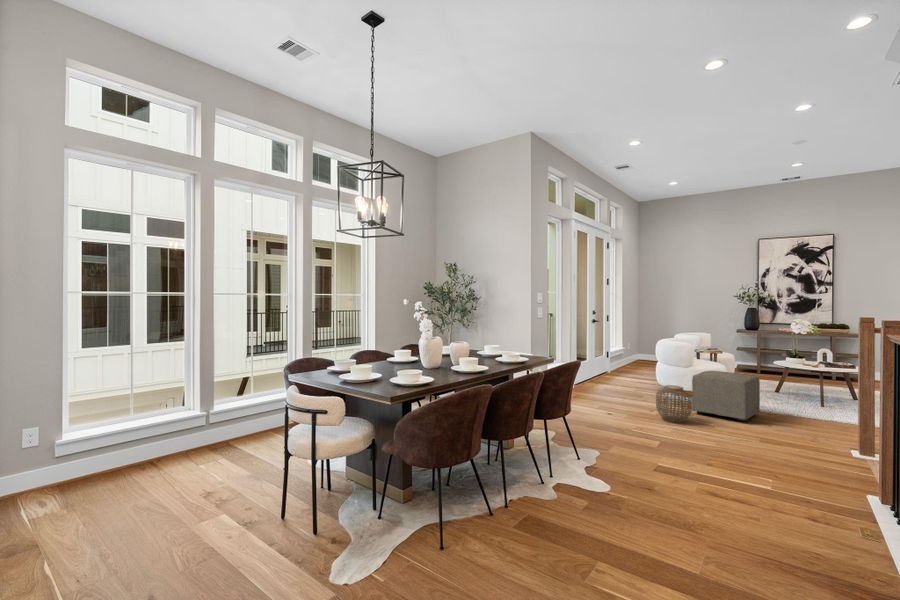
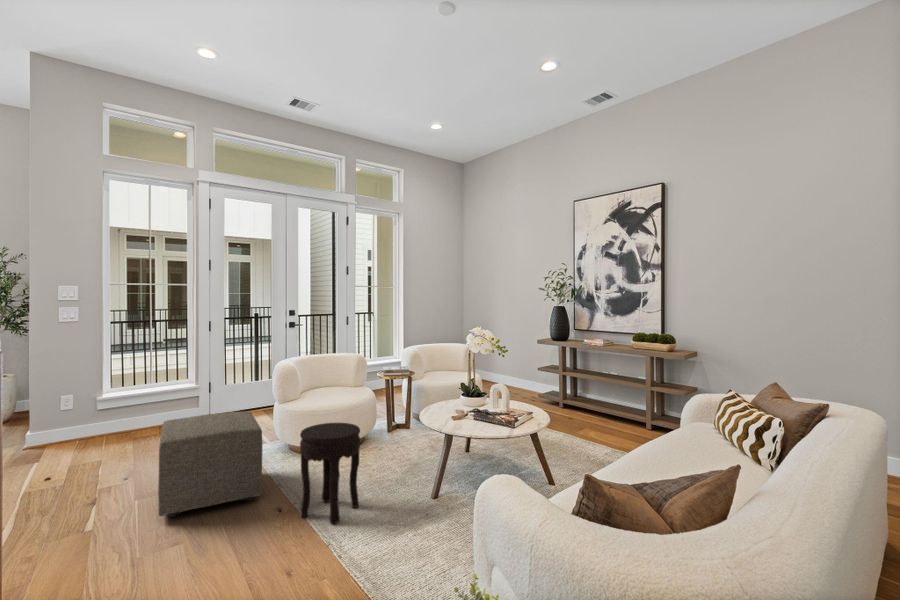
side table: none [784,372,822,420] -> present [300,423,360,524]
woven basket: present [656,385,692,423] -> none [38,438,114,510]

